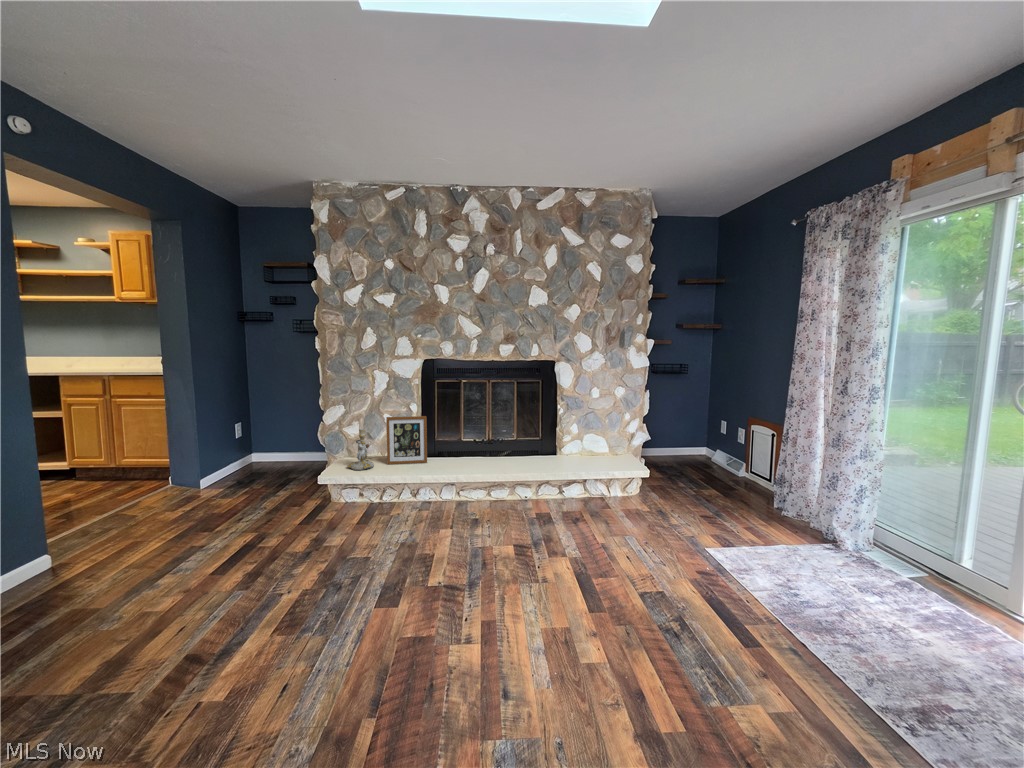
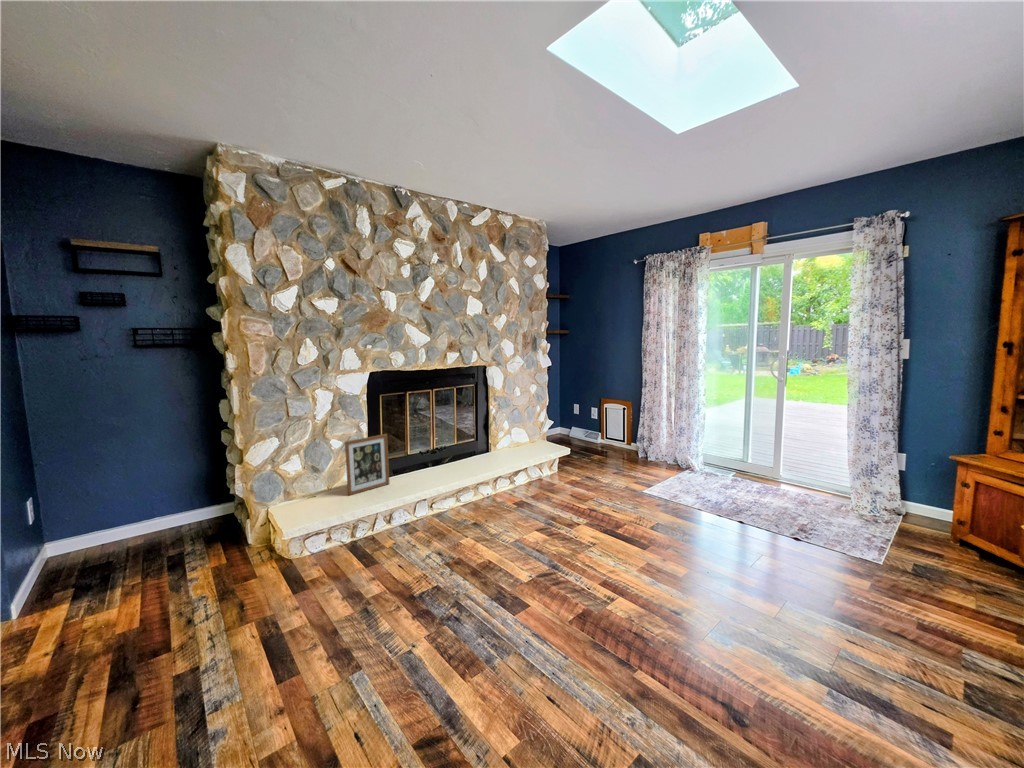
candlestick: present [348,429,374,470] -> none [306,460,339,511]

